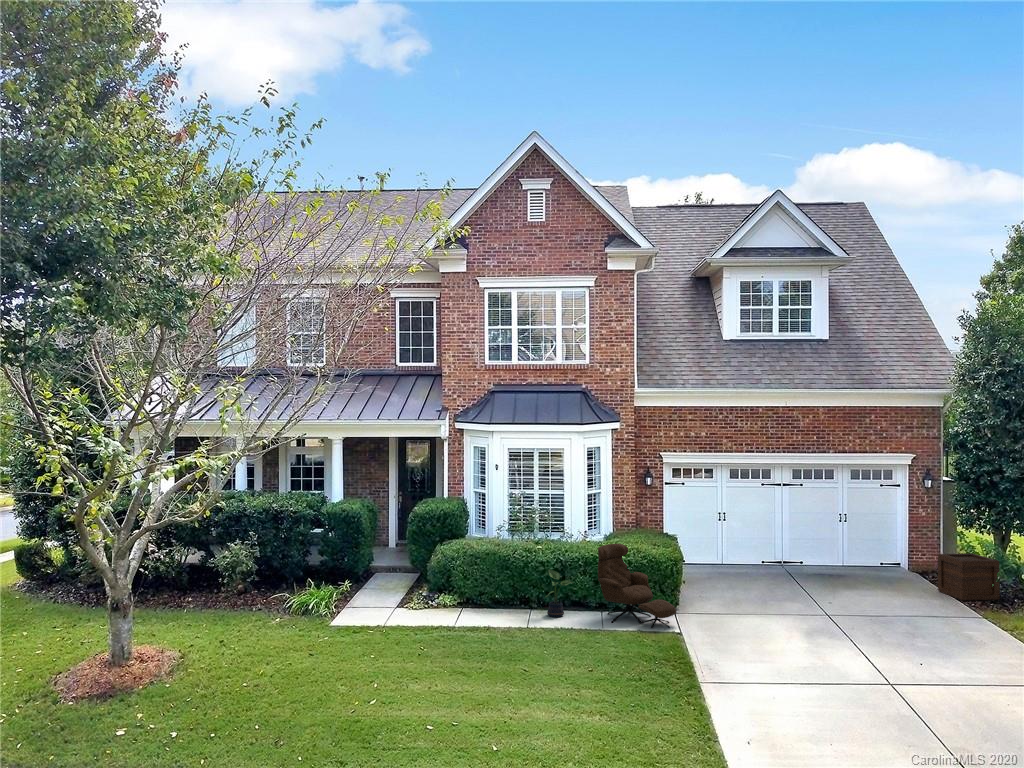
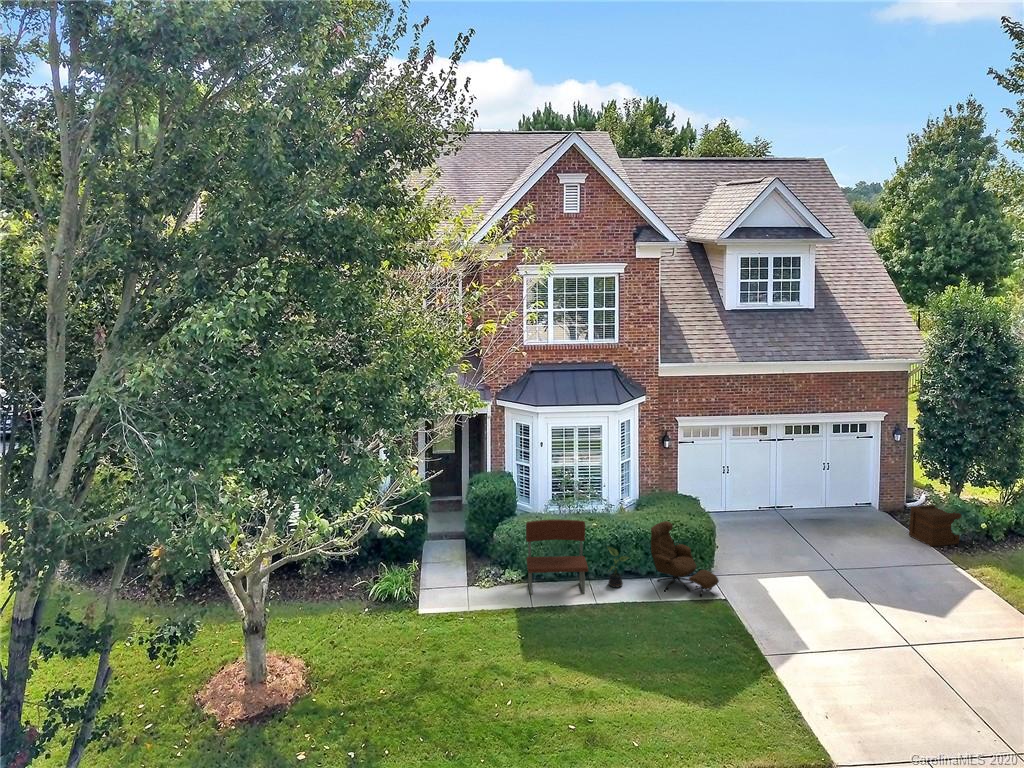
bench: none [447,534,521,620] -> present [526,519,588,594]

